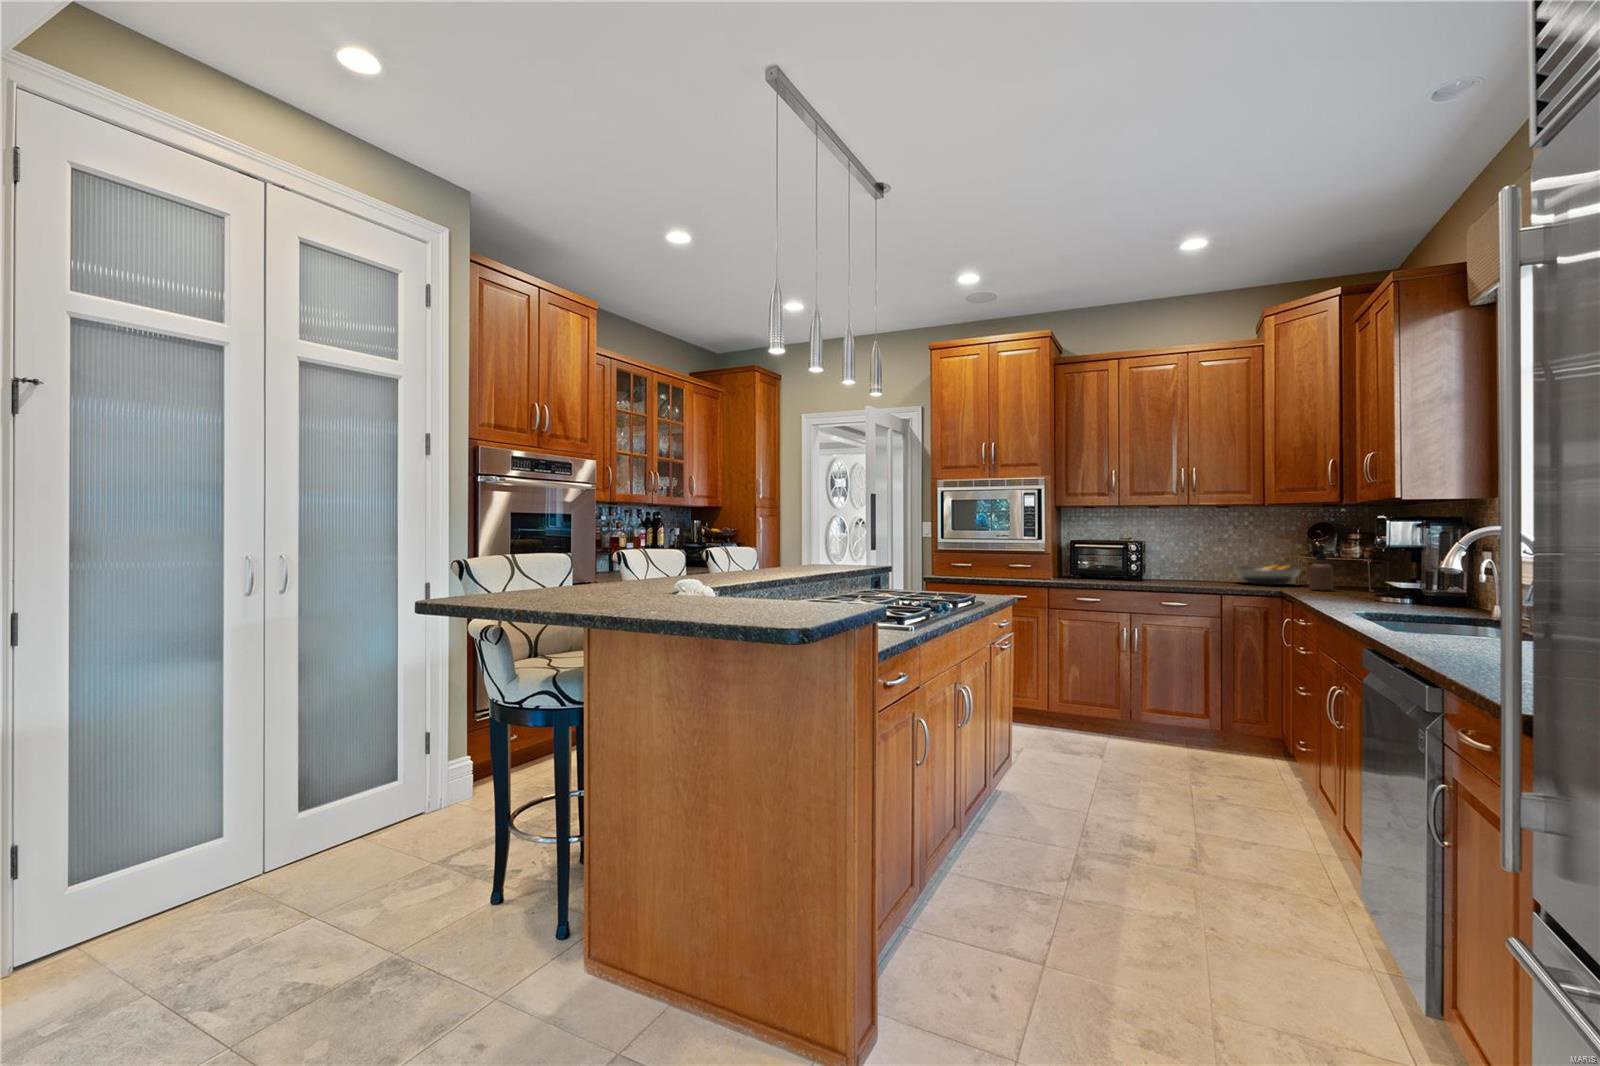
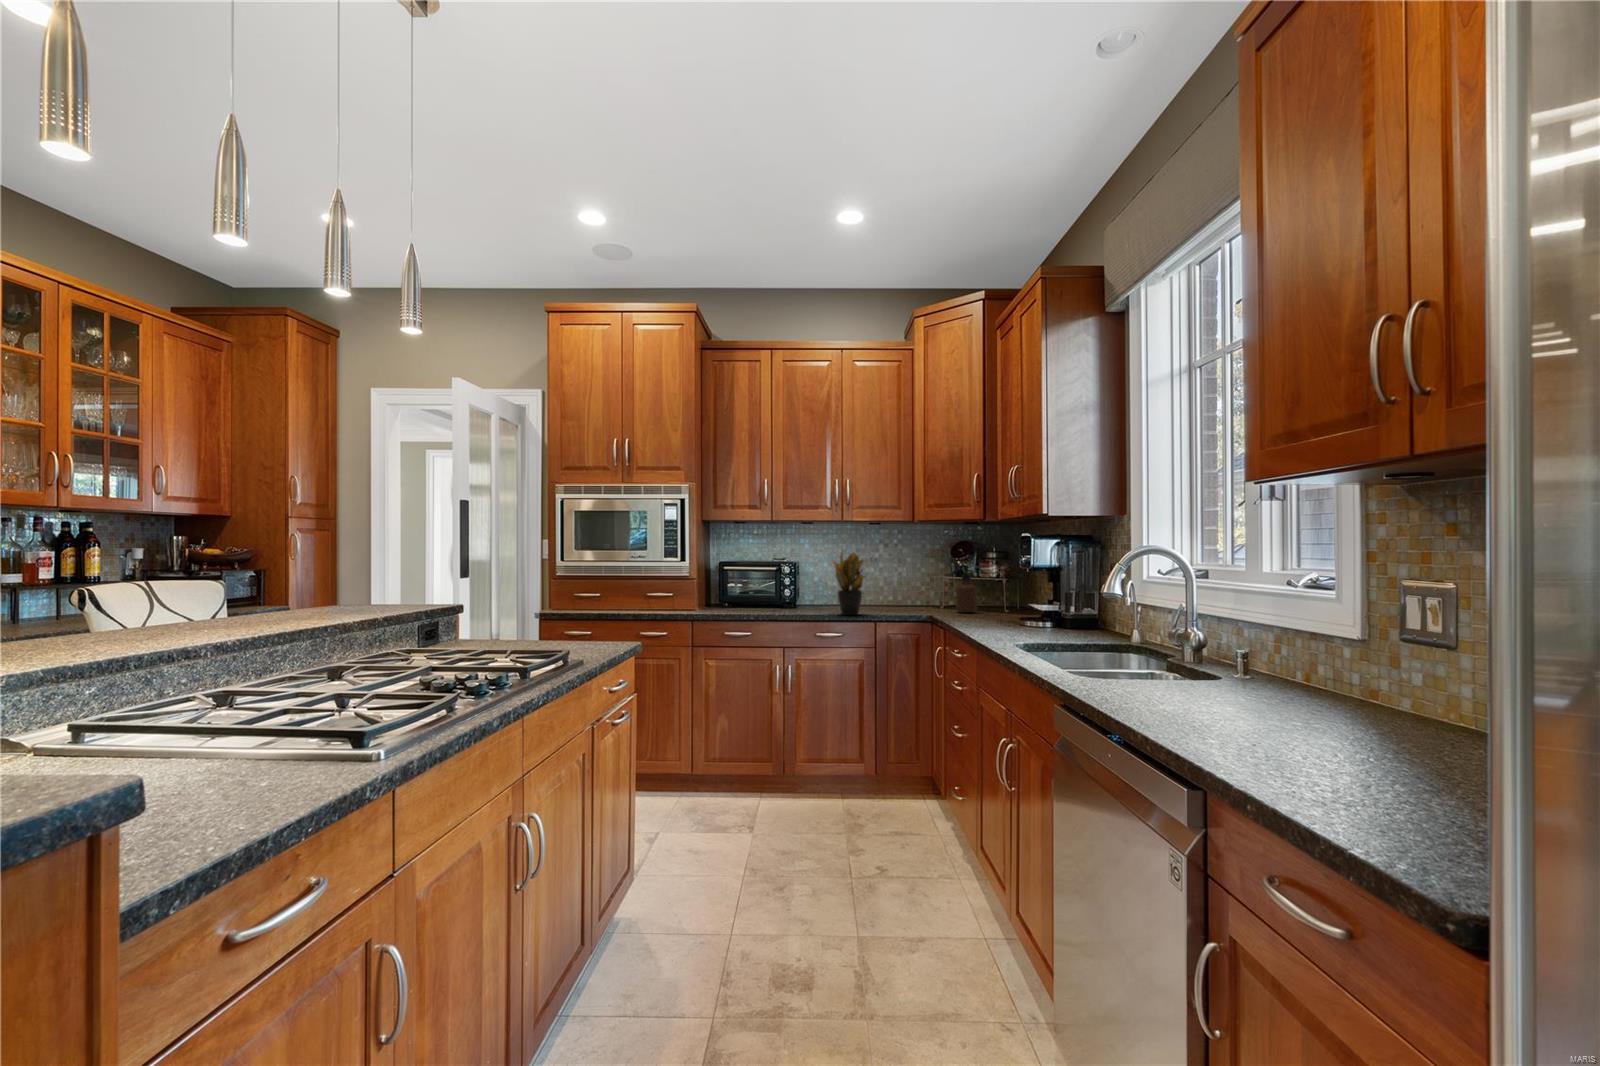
potted plant: none [1172,527,1219,588] -> present [833,552,866,615]
fruit bowl: present [1234,564,1300,585] -> none [885,585,947,607]

